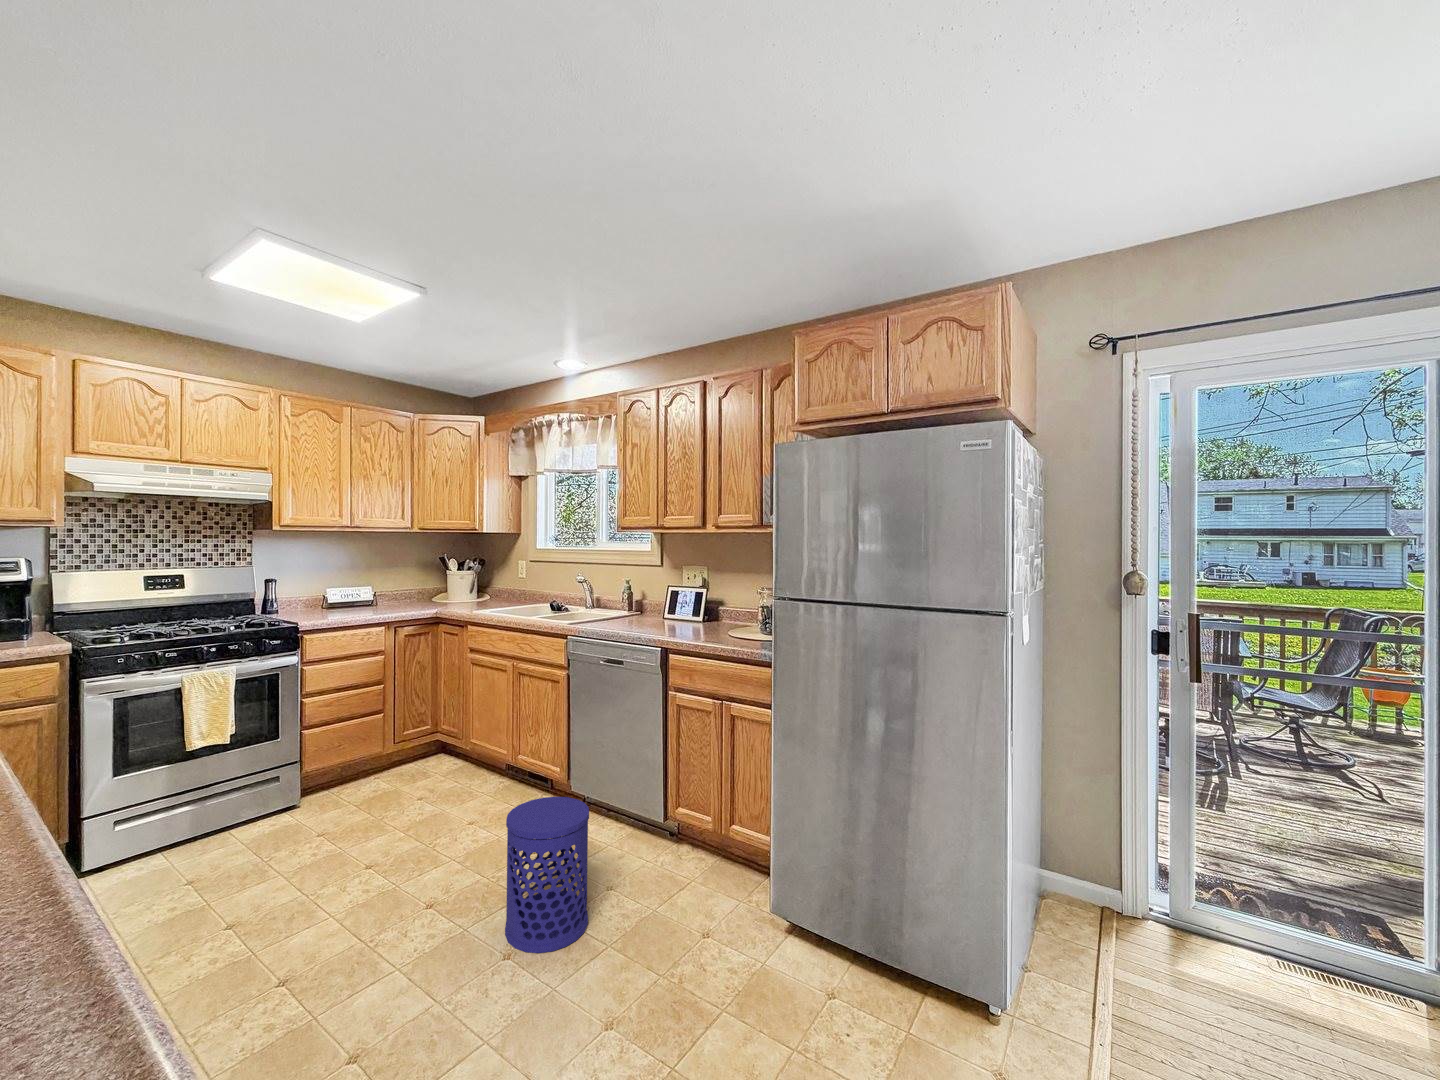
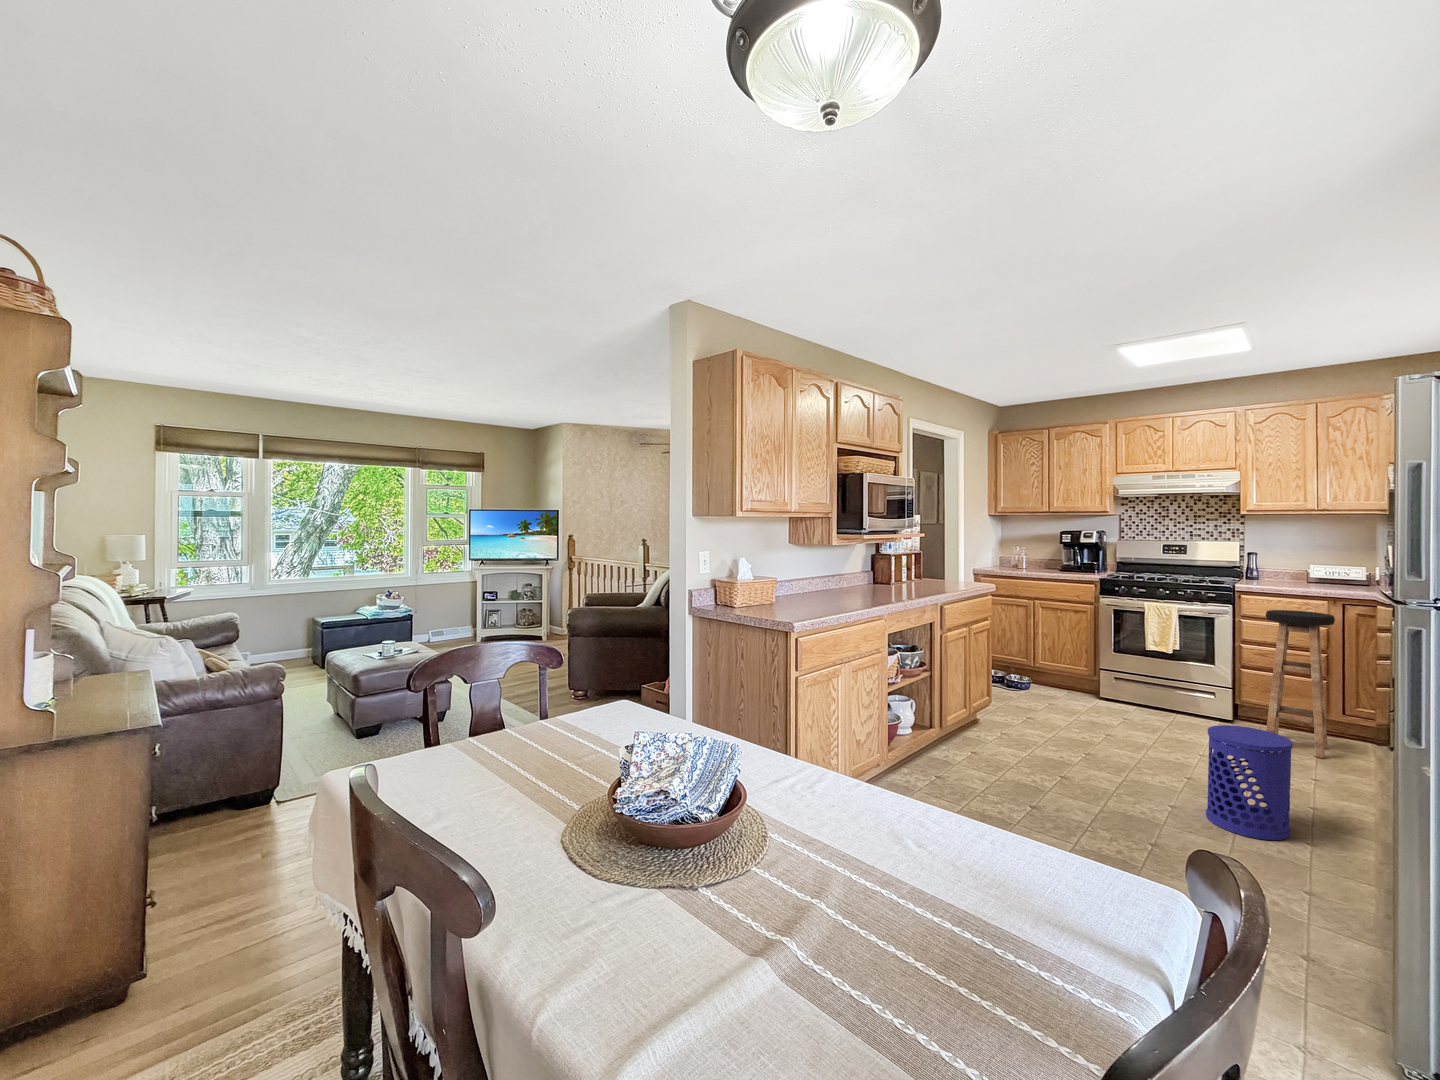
bar stool: none [355,644,429,822] -> present [1266,610,1335,758]

